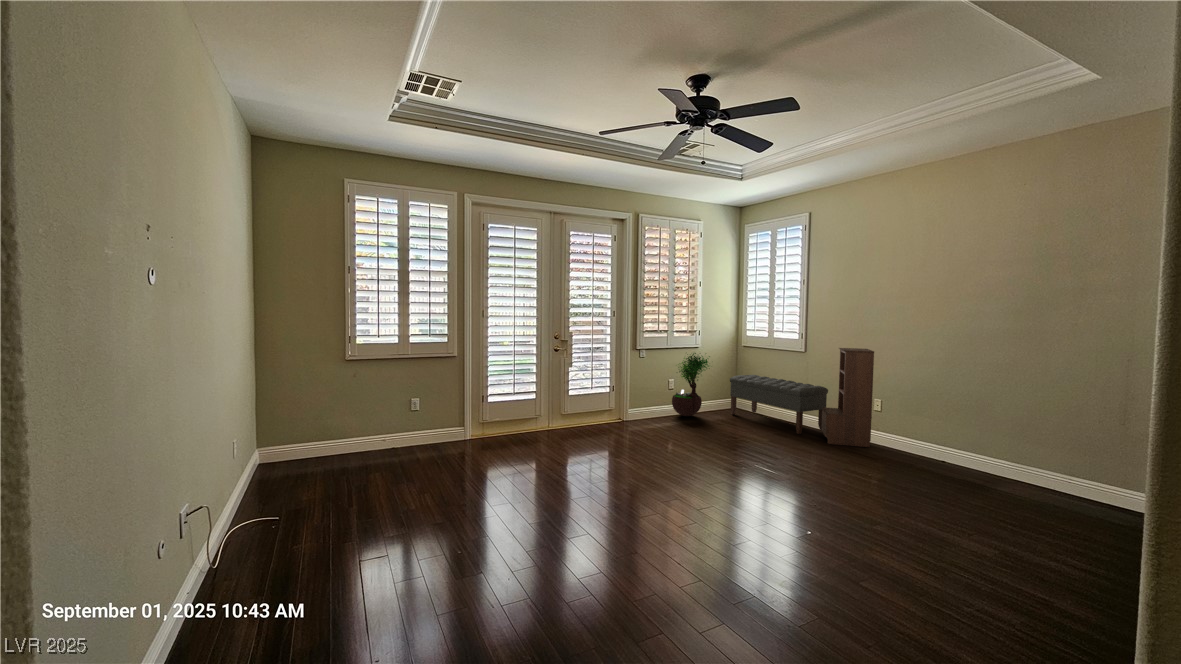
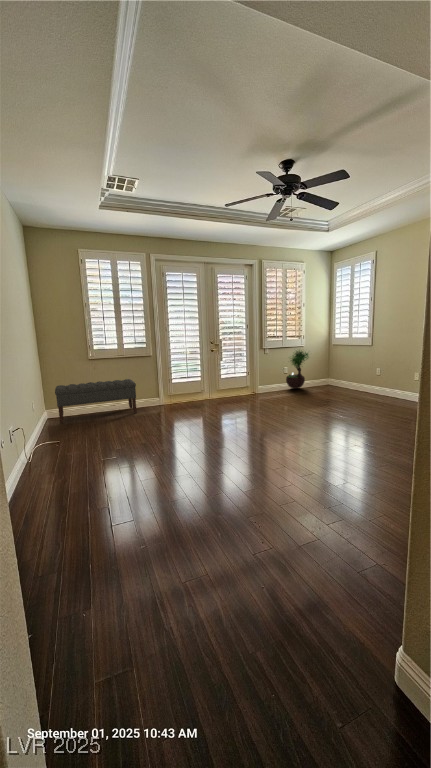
bookshelf: present [822,348,874,447] -> none [380,341,415,403]
bench: present [730,375,828,434] -> present [55,379,137,423]

